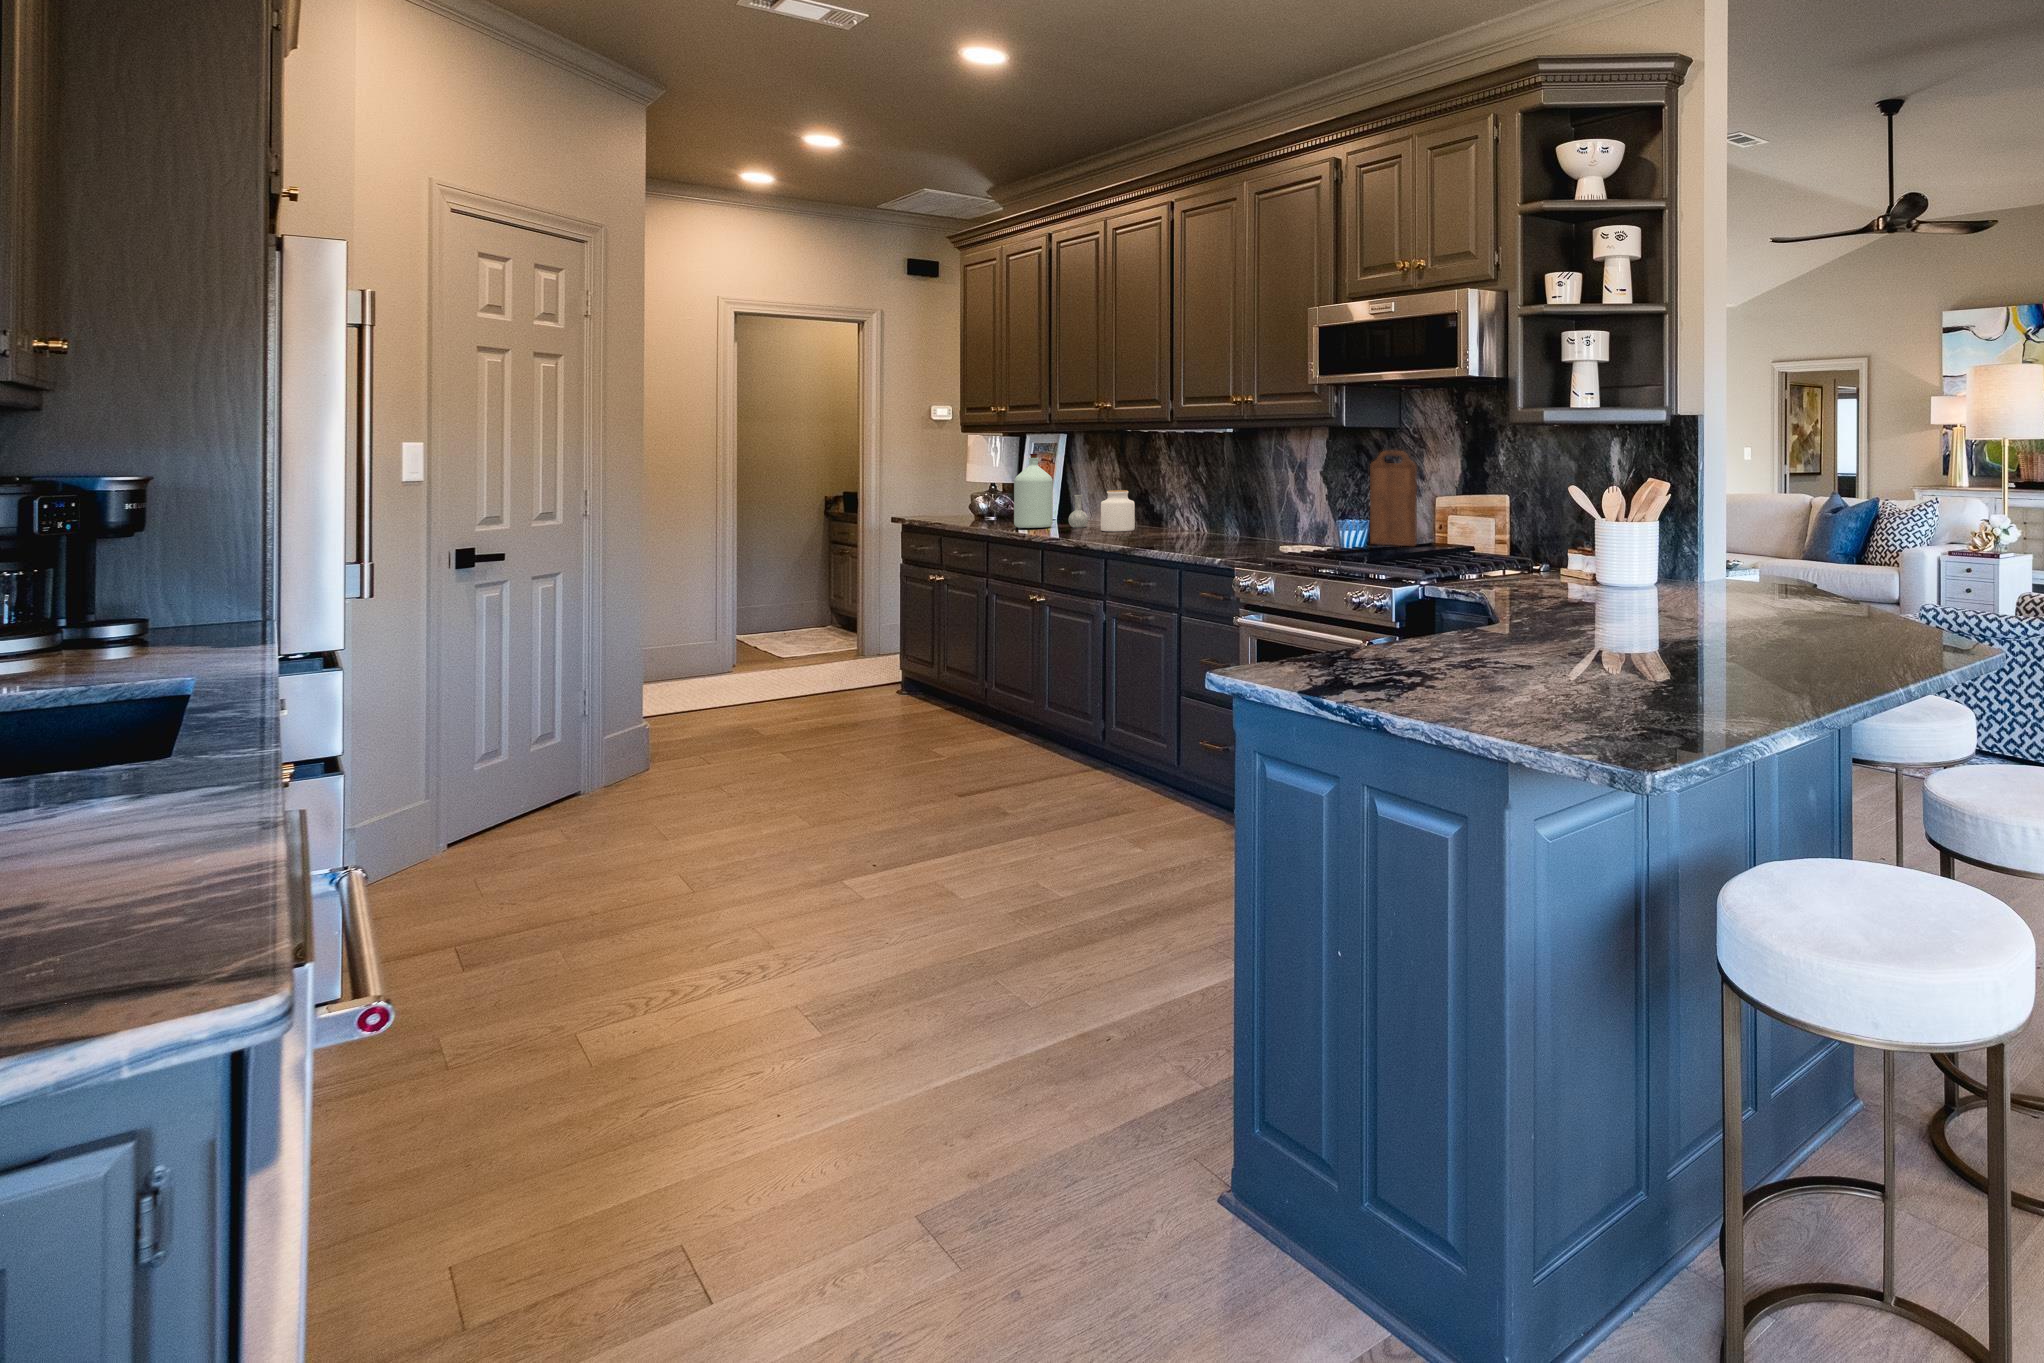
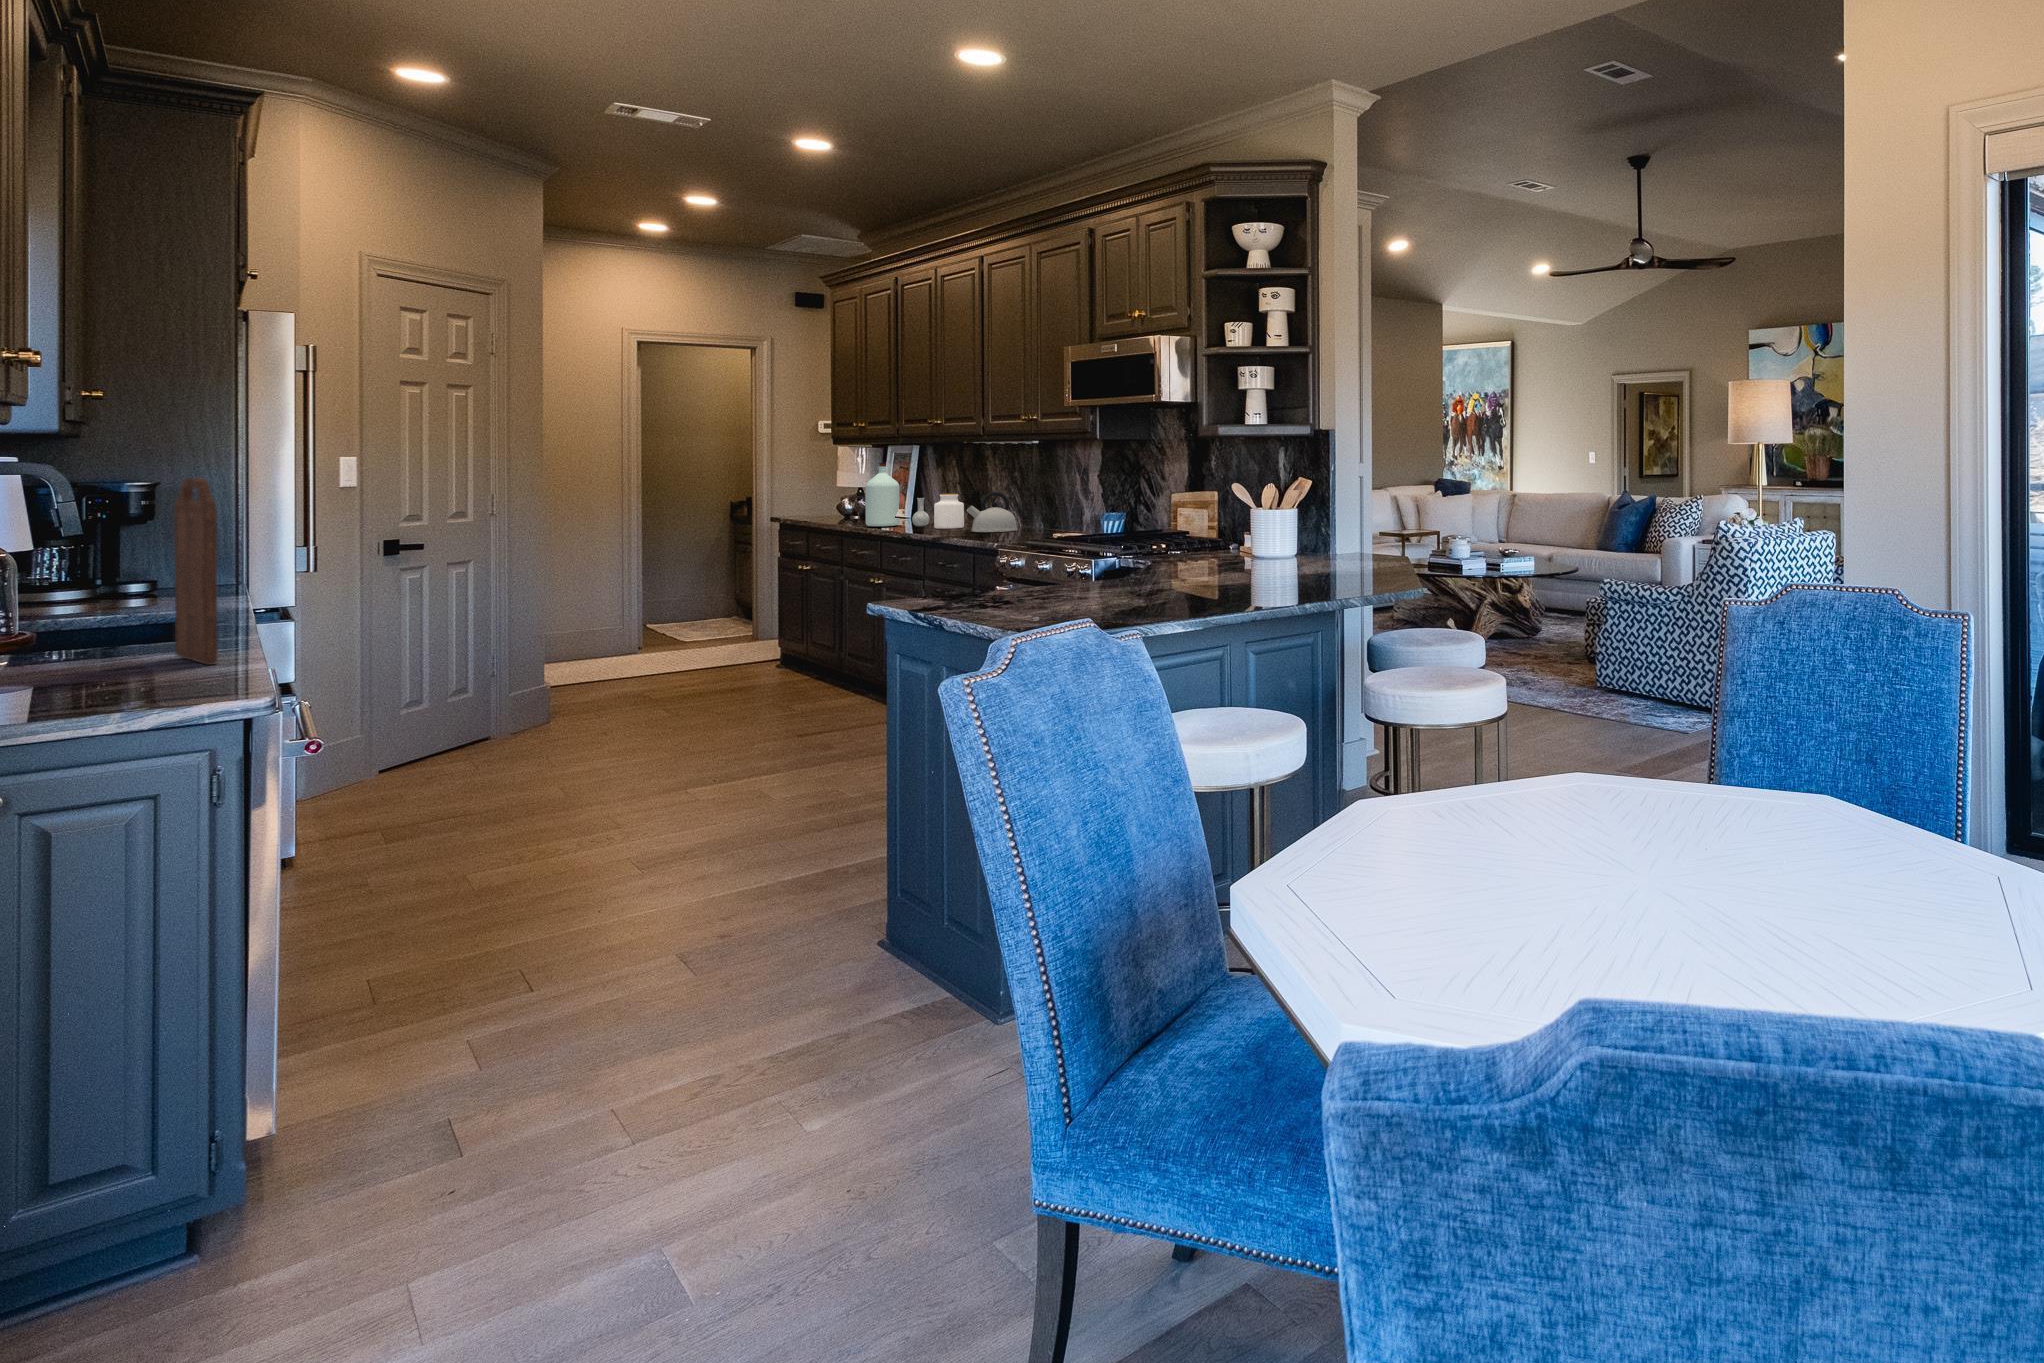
cutting board: present [1370,451,1417,546] -> present [174,478,218,665]
kettle: none [1151,489,1210,537] -> present [967,492,1018,532]

